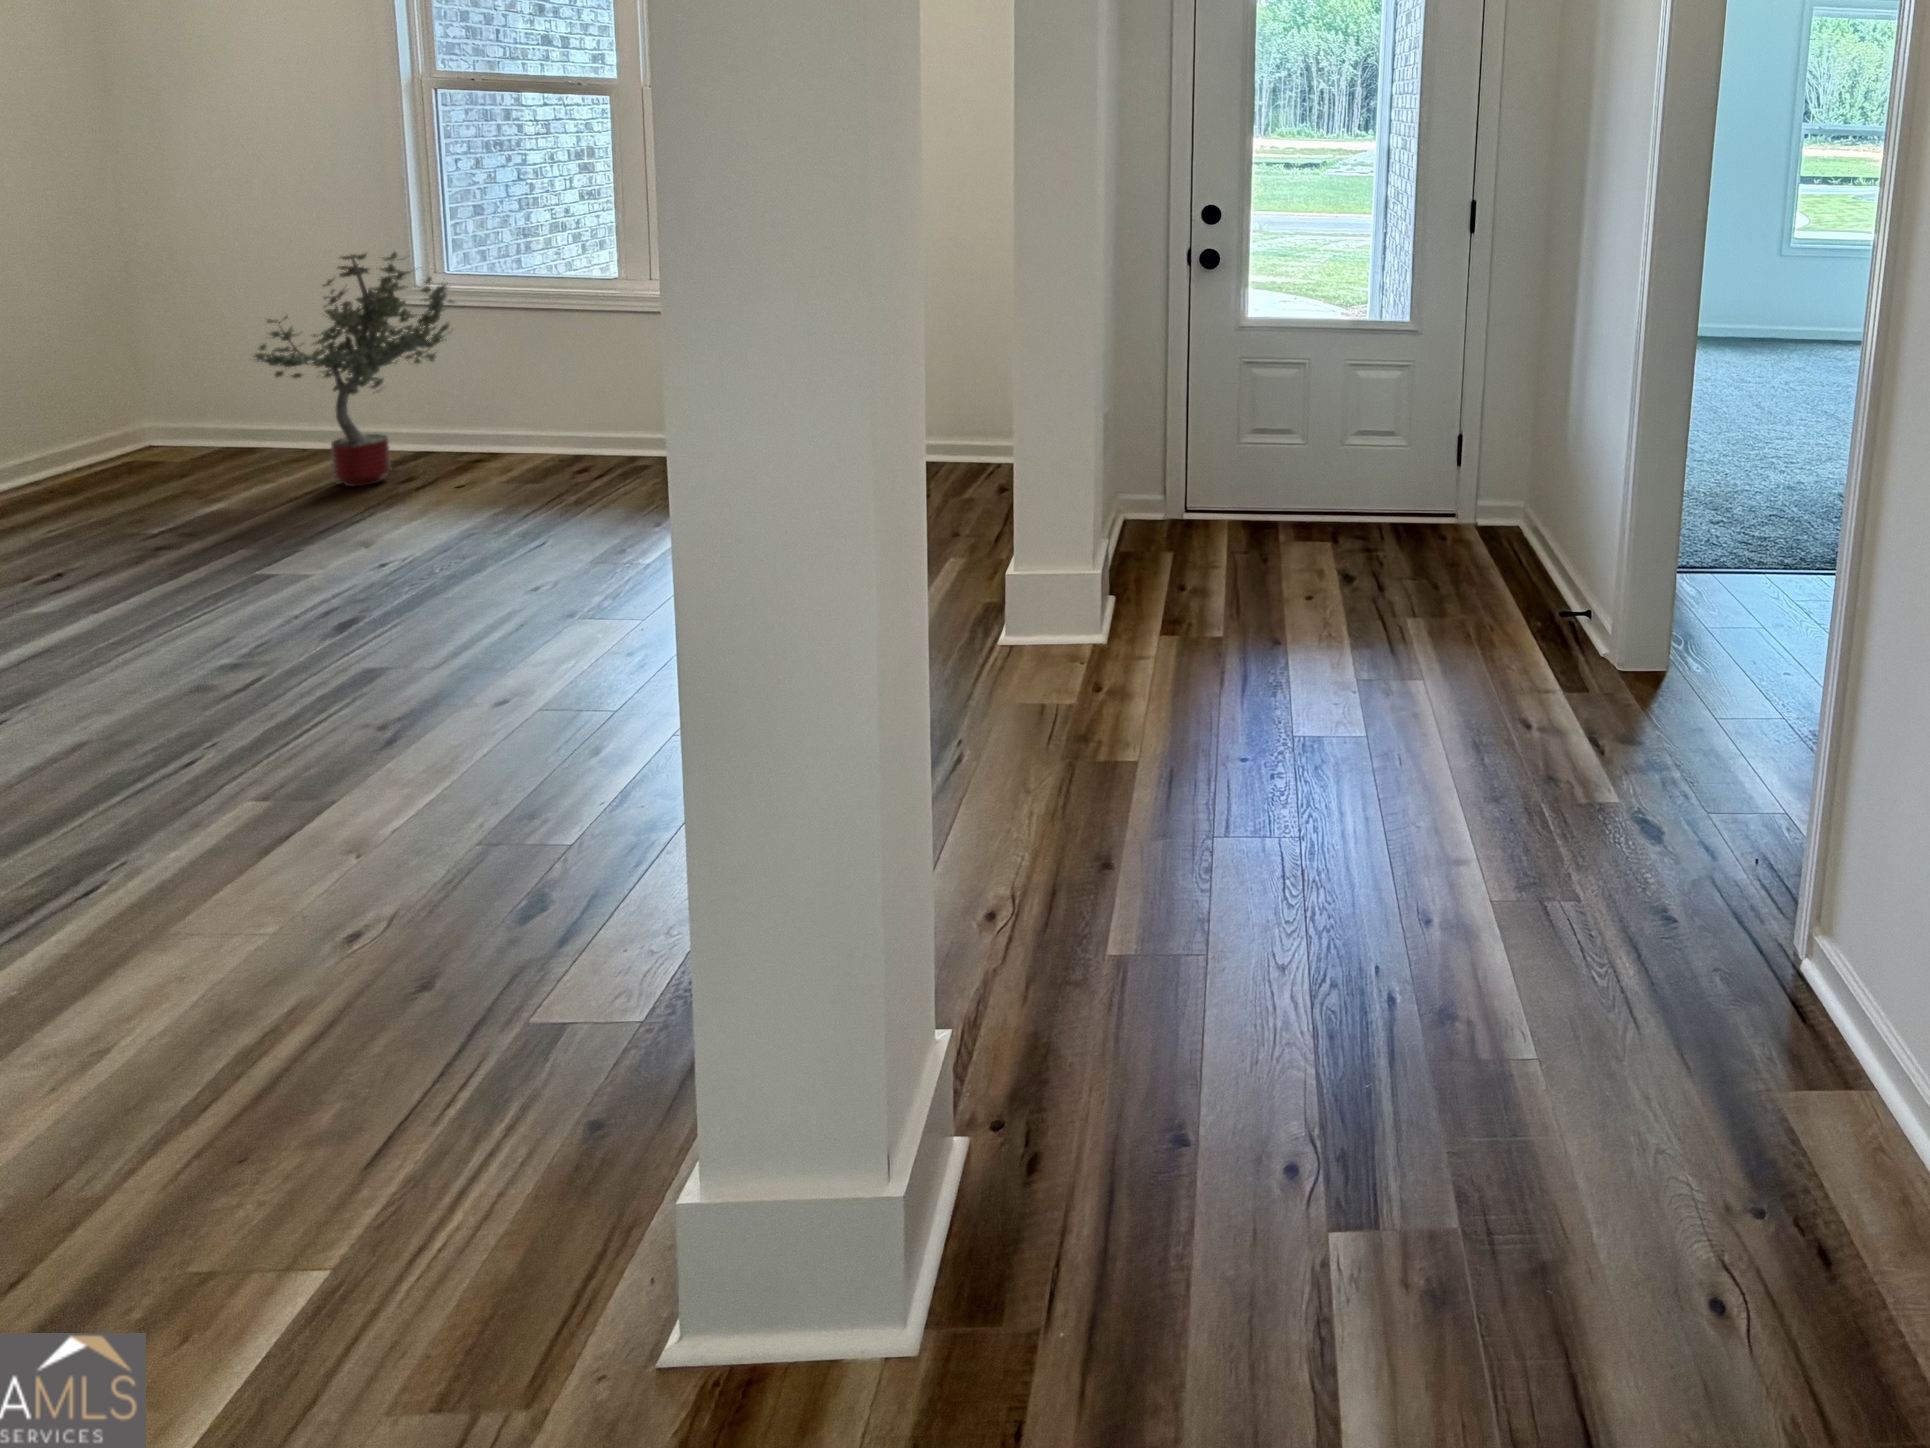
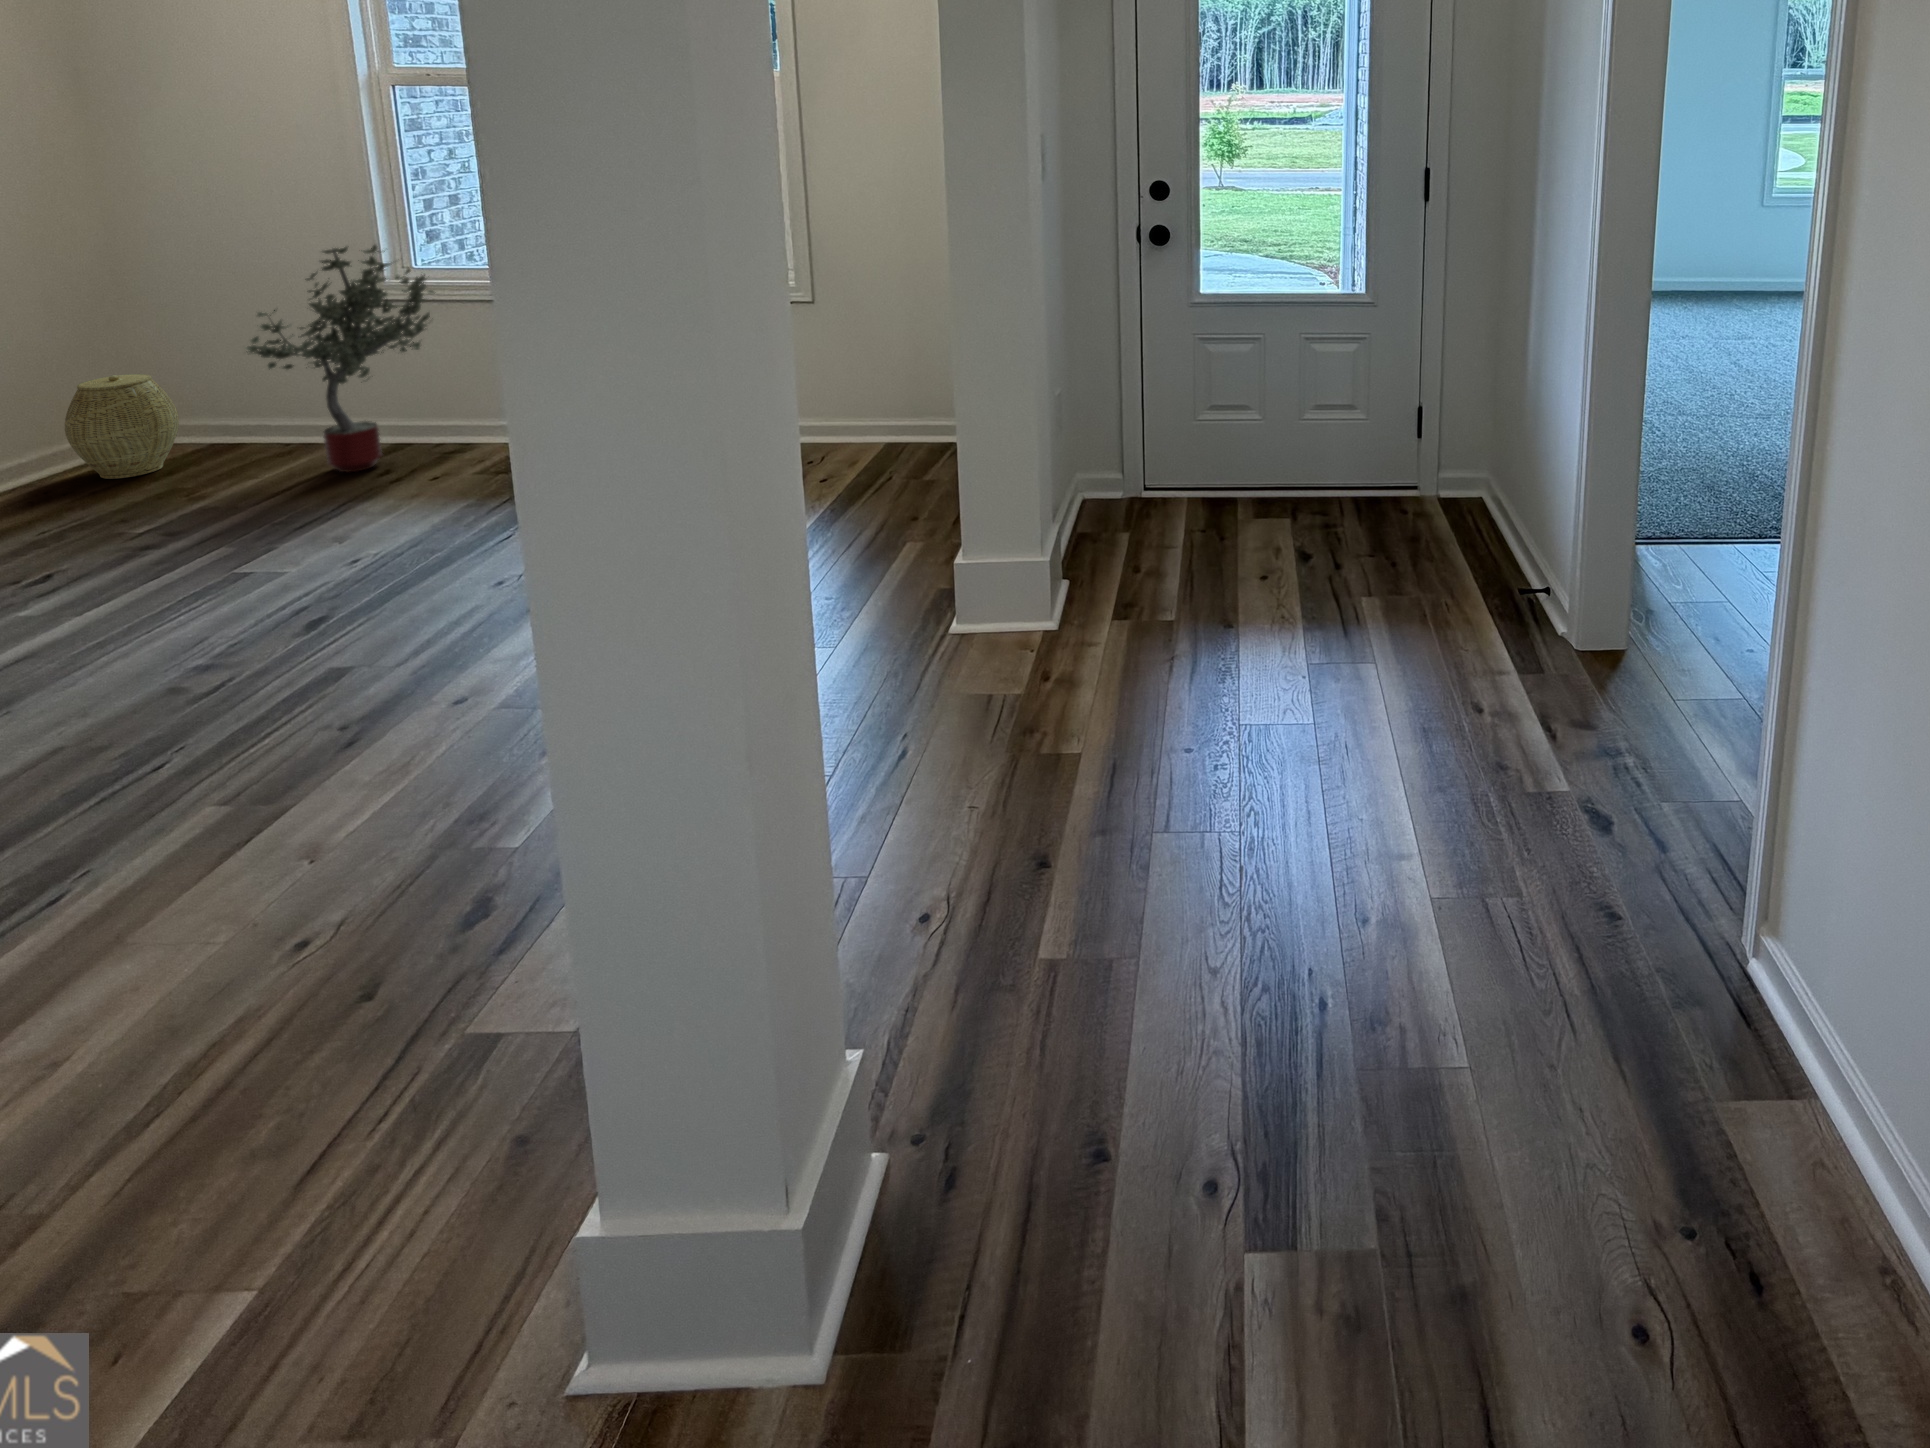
woven basket: none [54,381,175,489] -> present [65,374,179,479]

